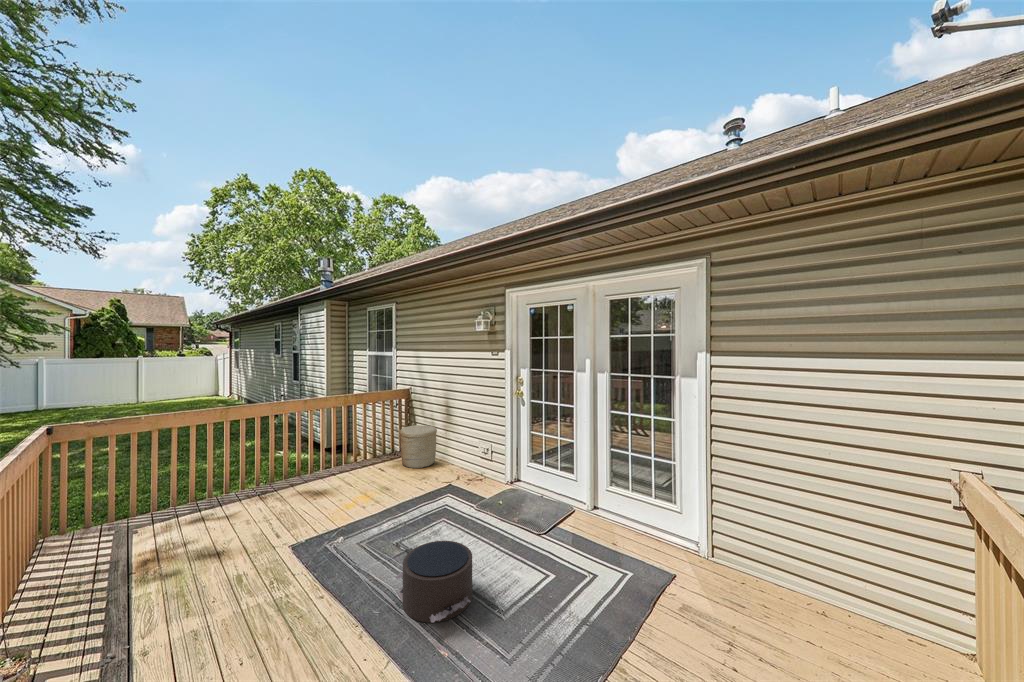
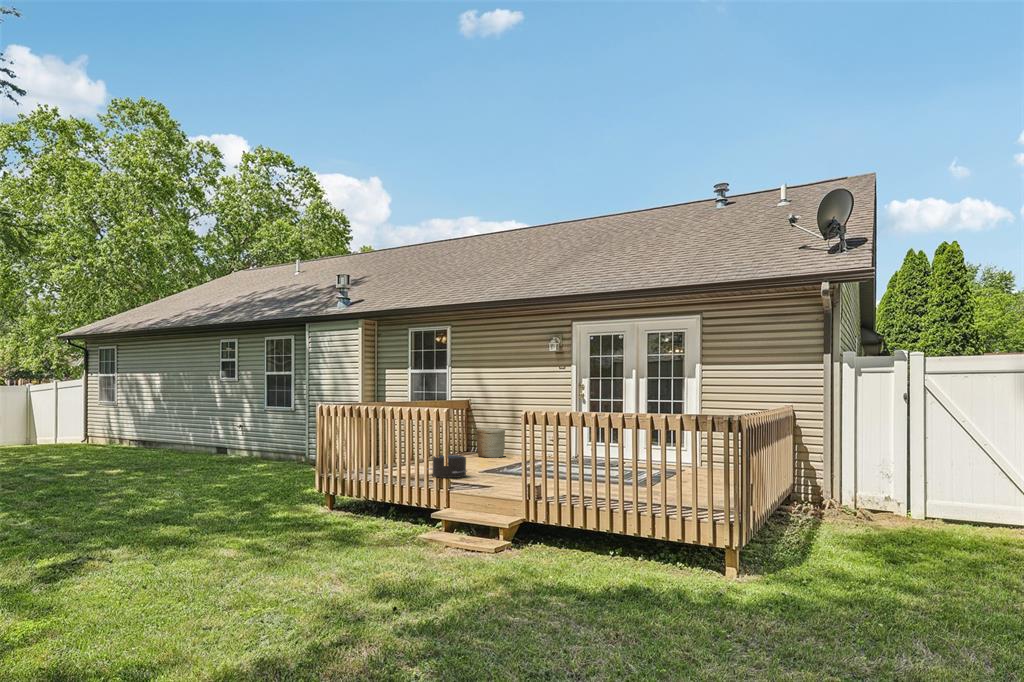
pouf: present [395,541,472,623] -> present [427,455,467,478]

